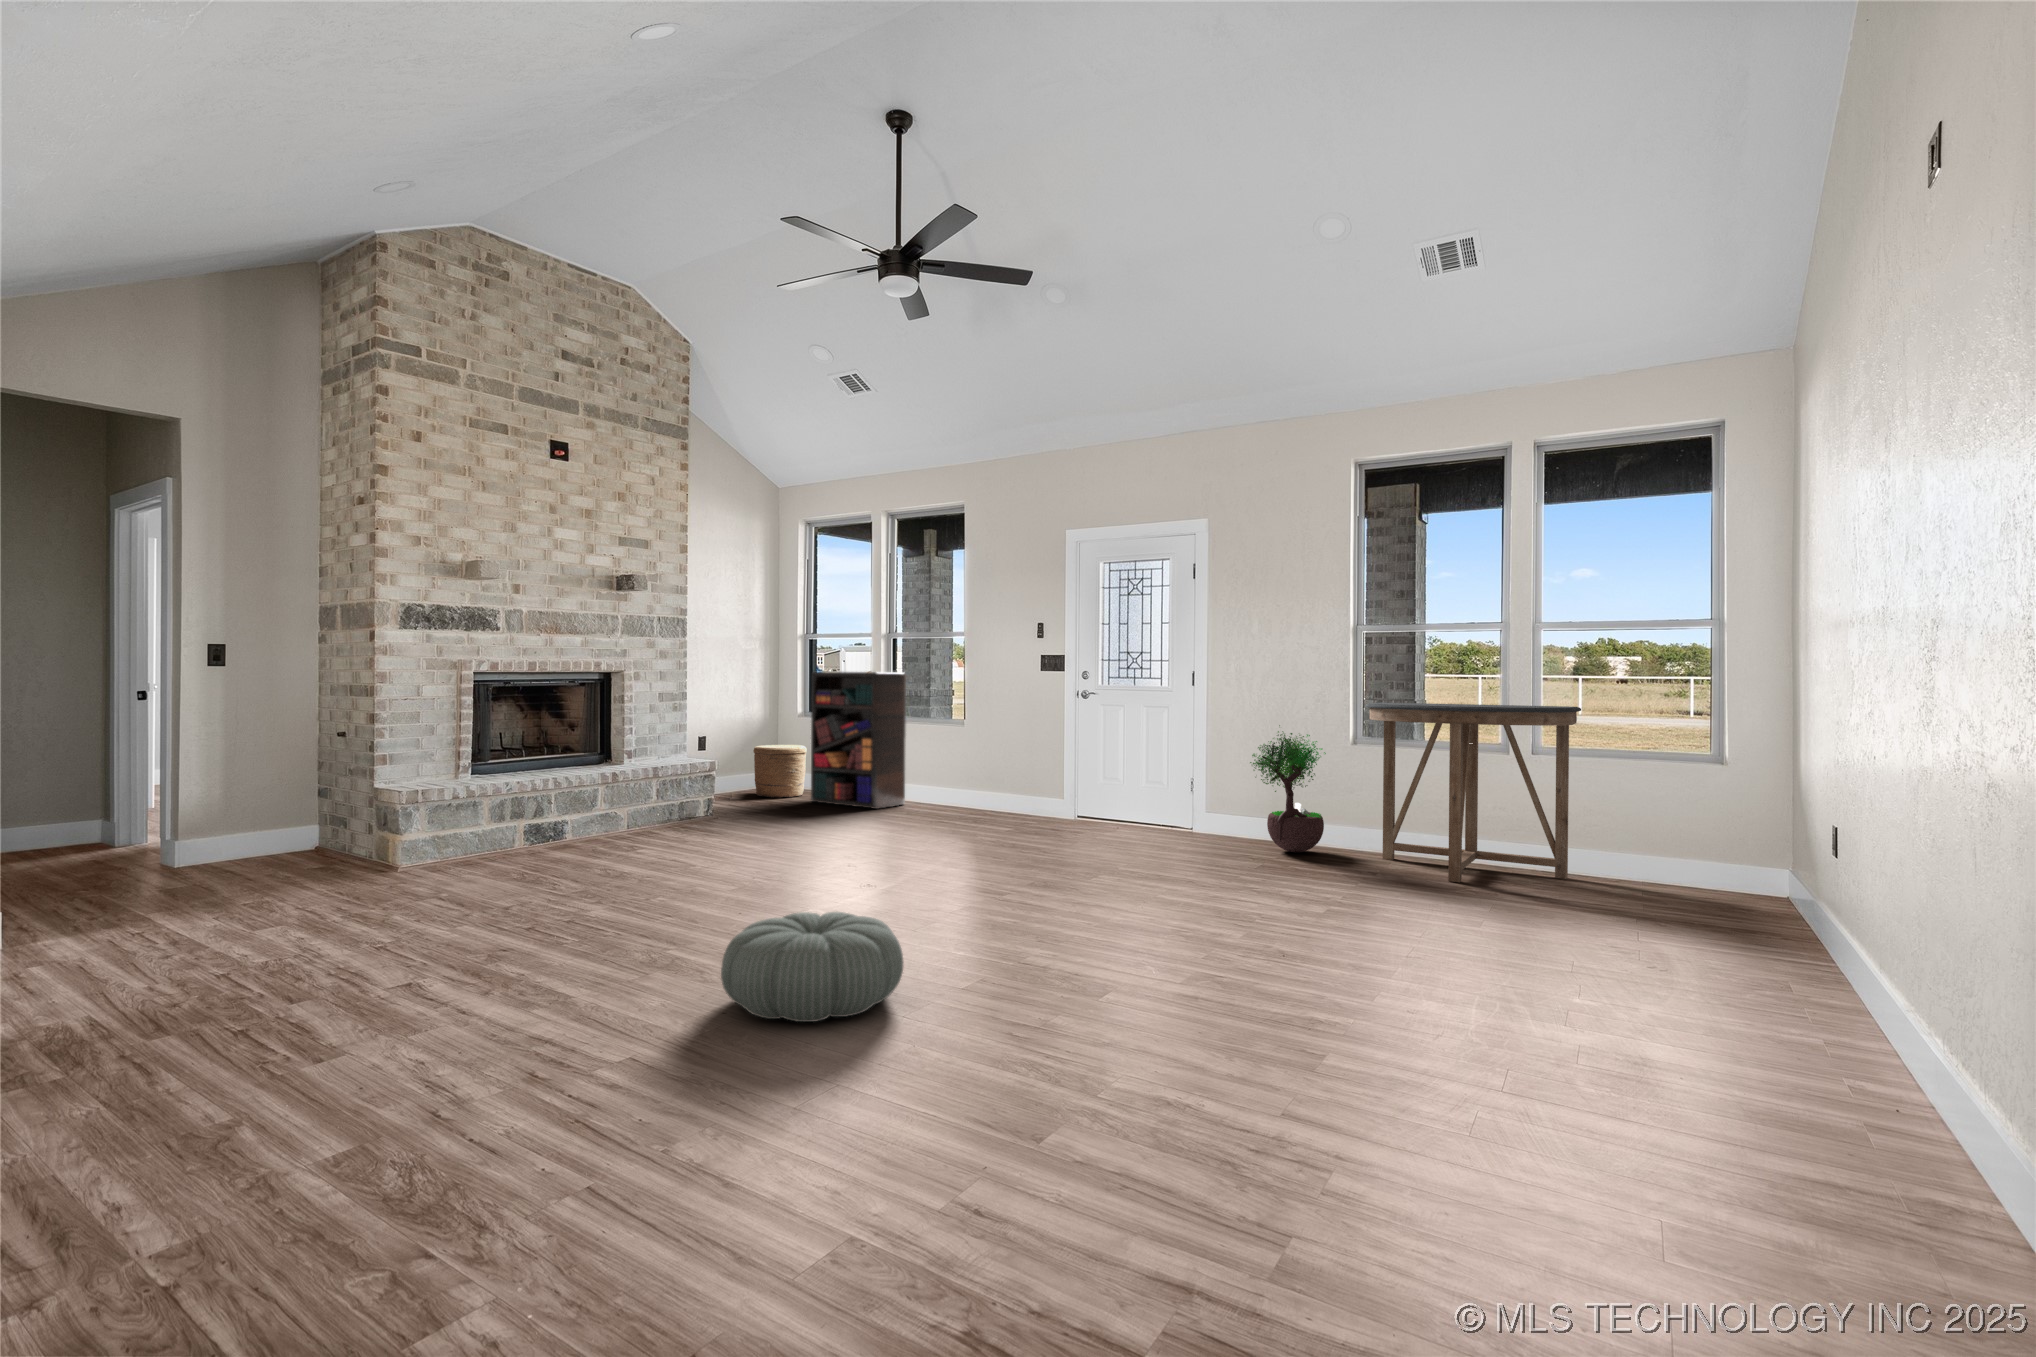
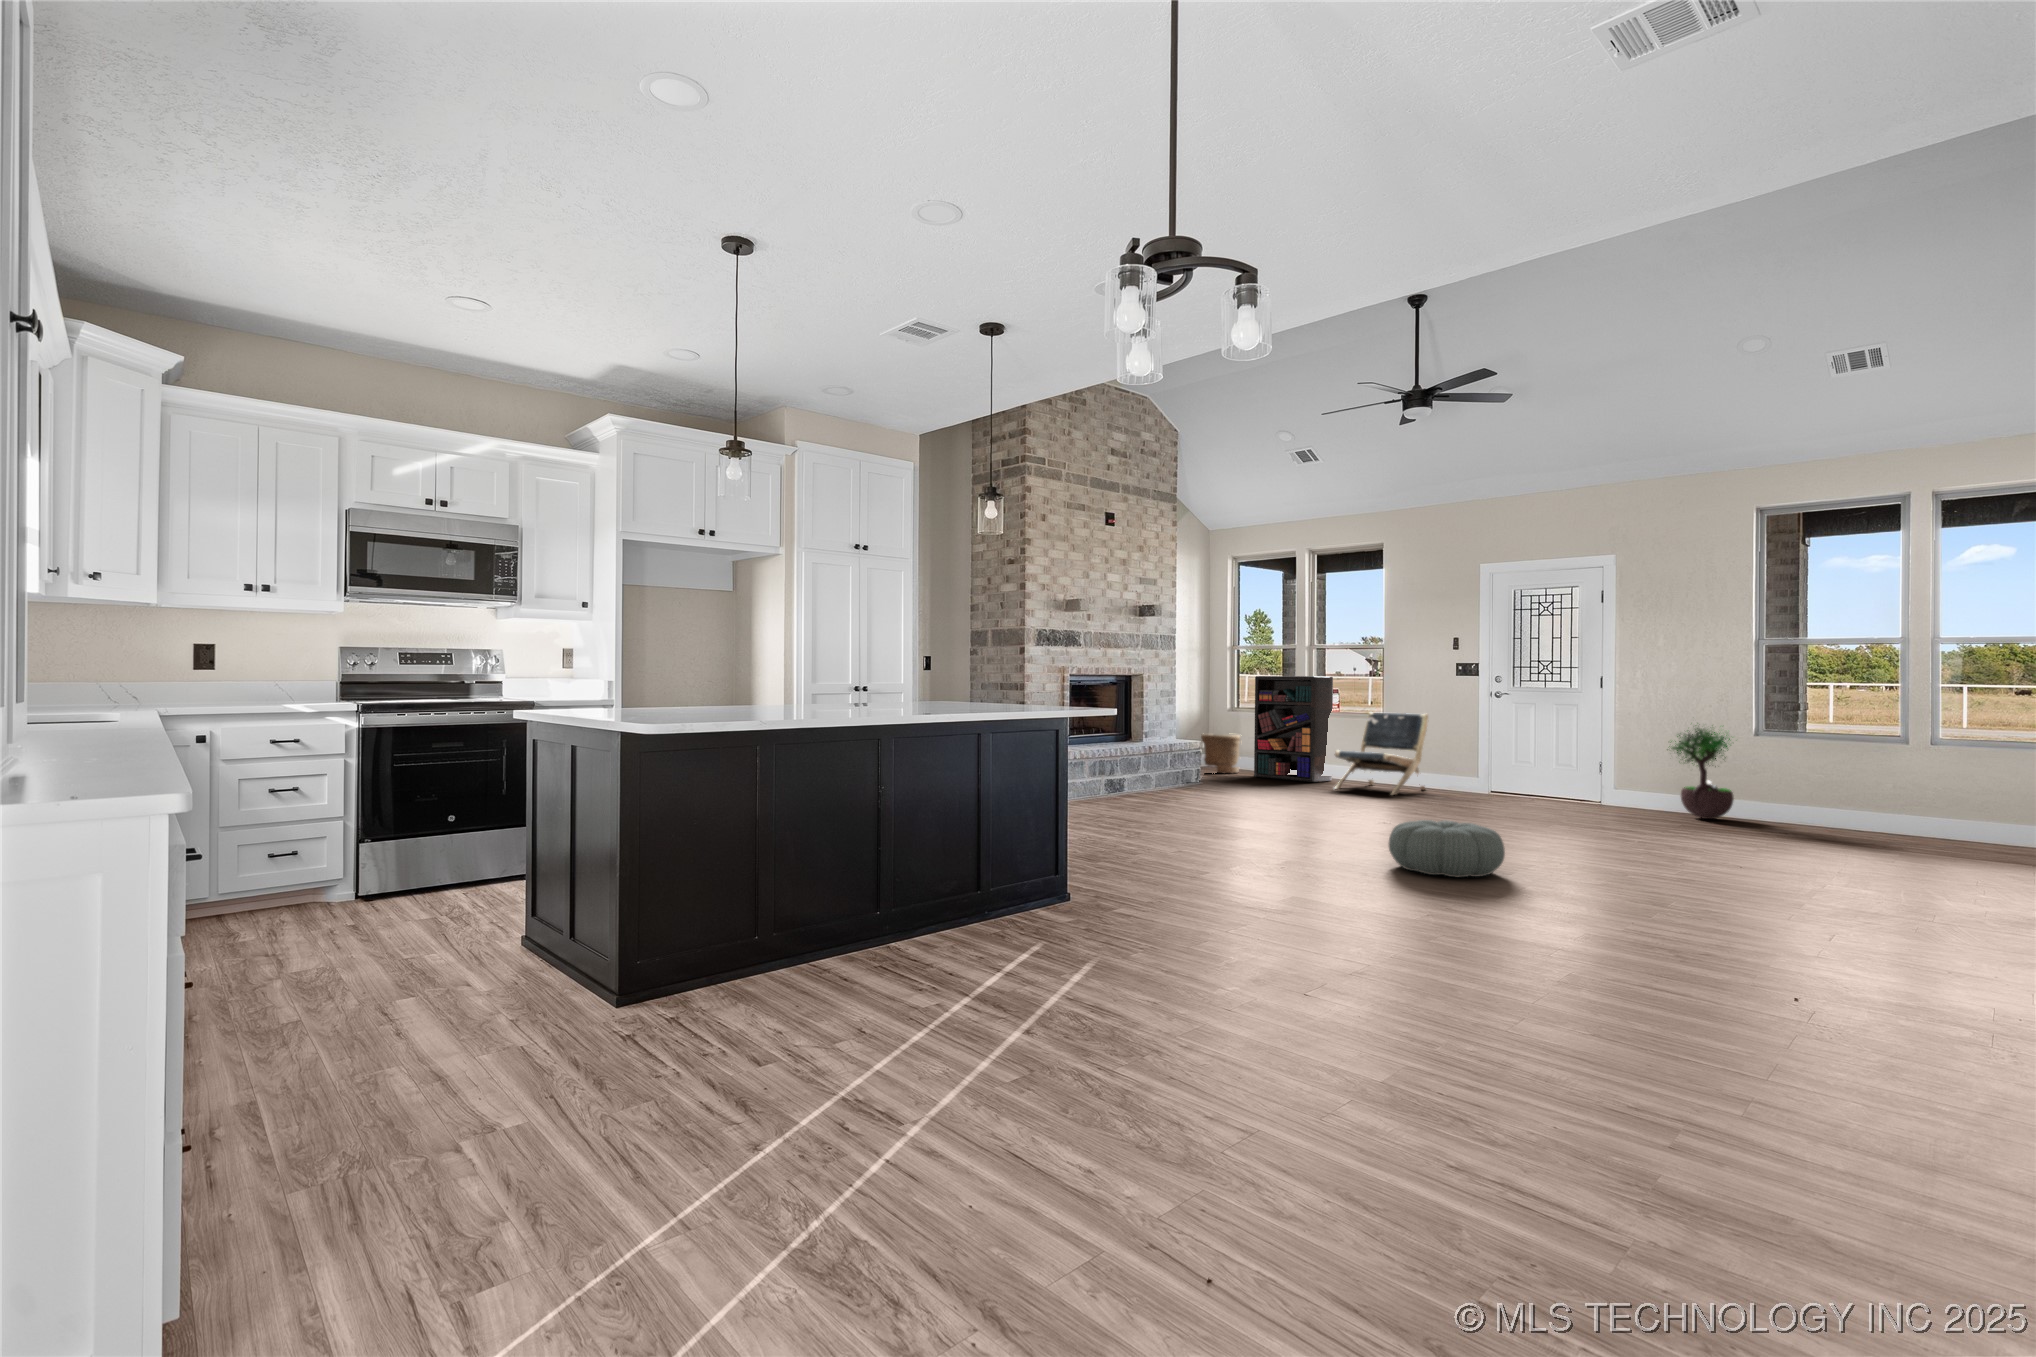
console table: present [1366,702,1581,882] -> none [1776,701,1984,843]
lounge chair: none [886,717,1007,827] -> present [1335,712,1428,795]

